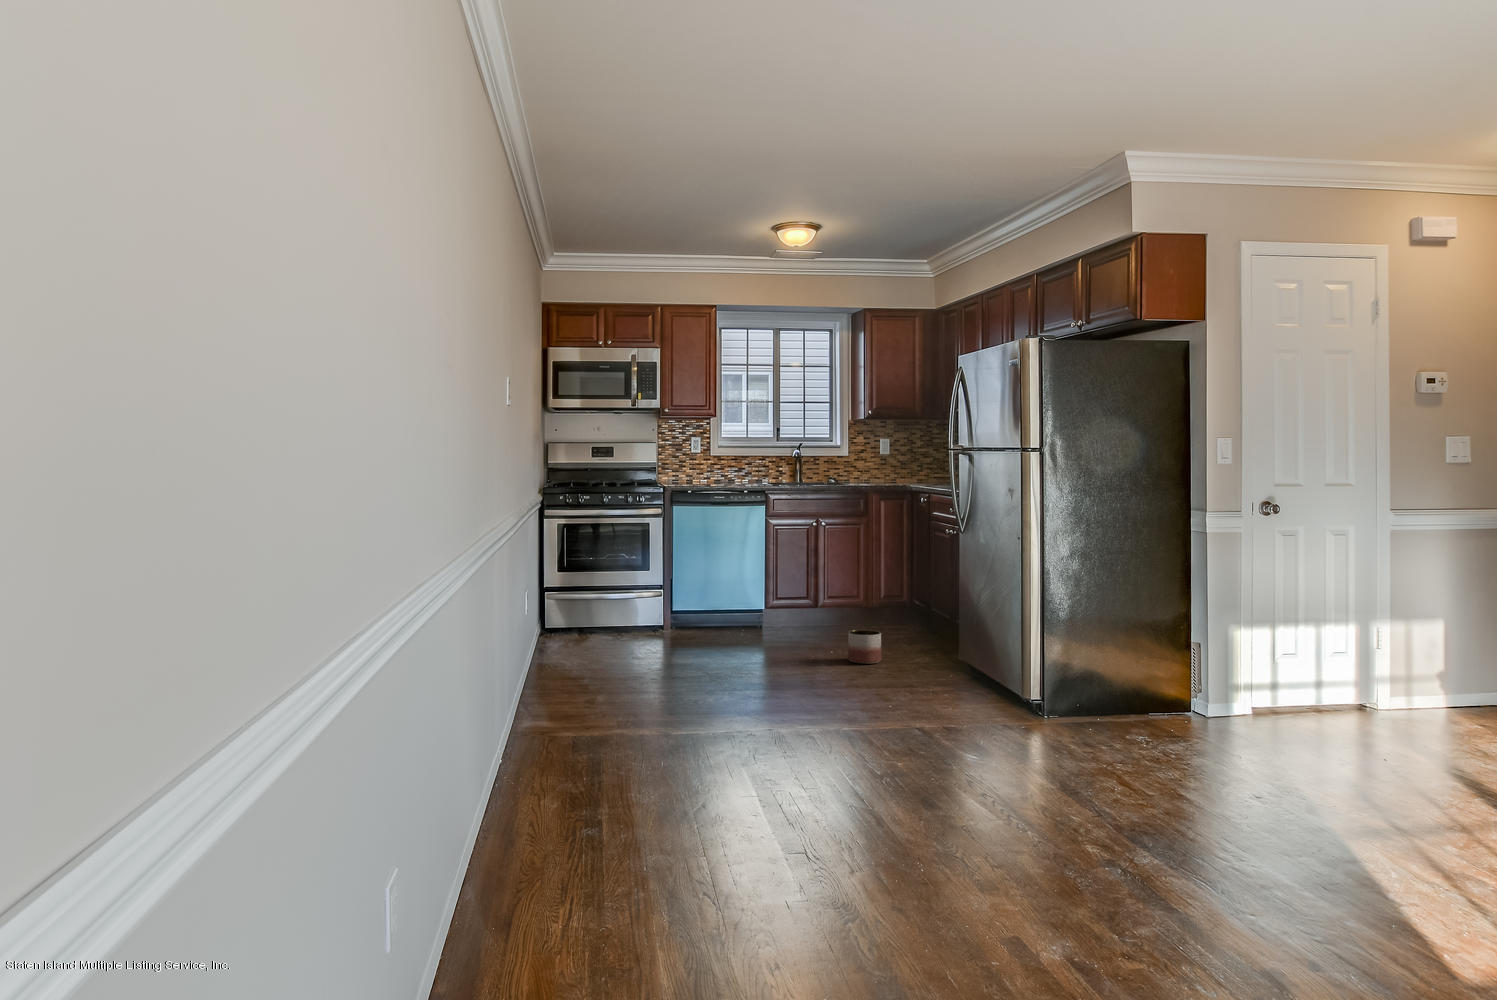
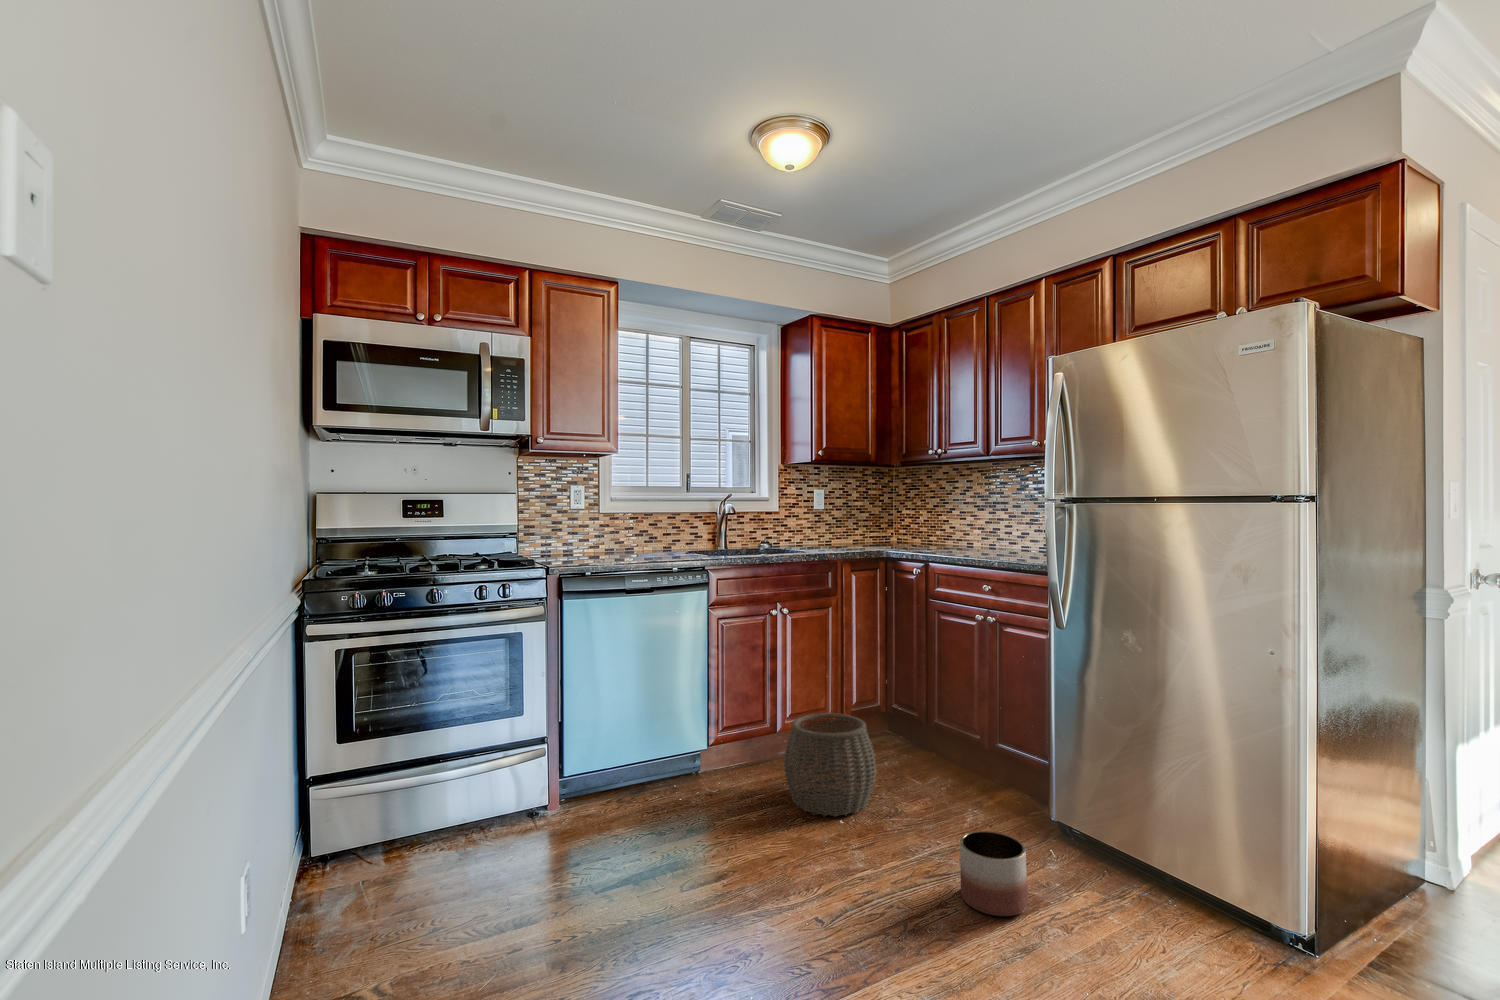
woven basket: none [798,585,855,639] -> present [784,713,876,817]

